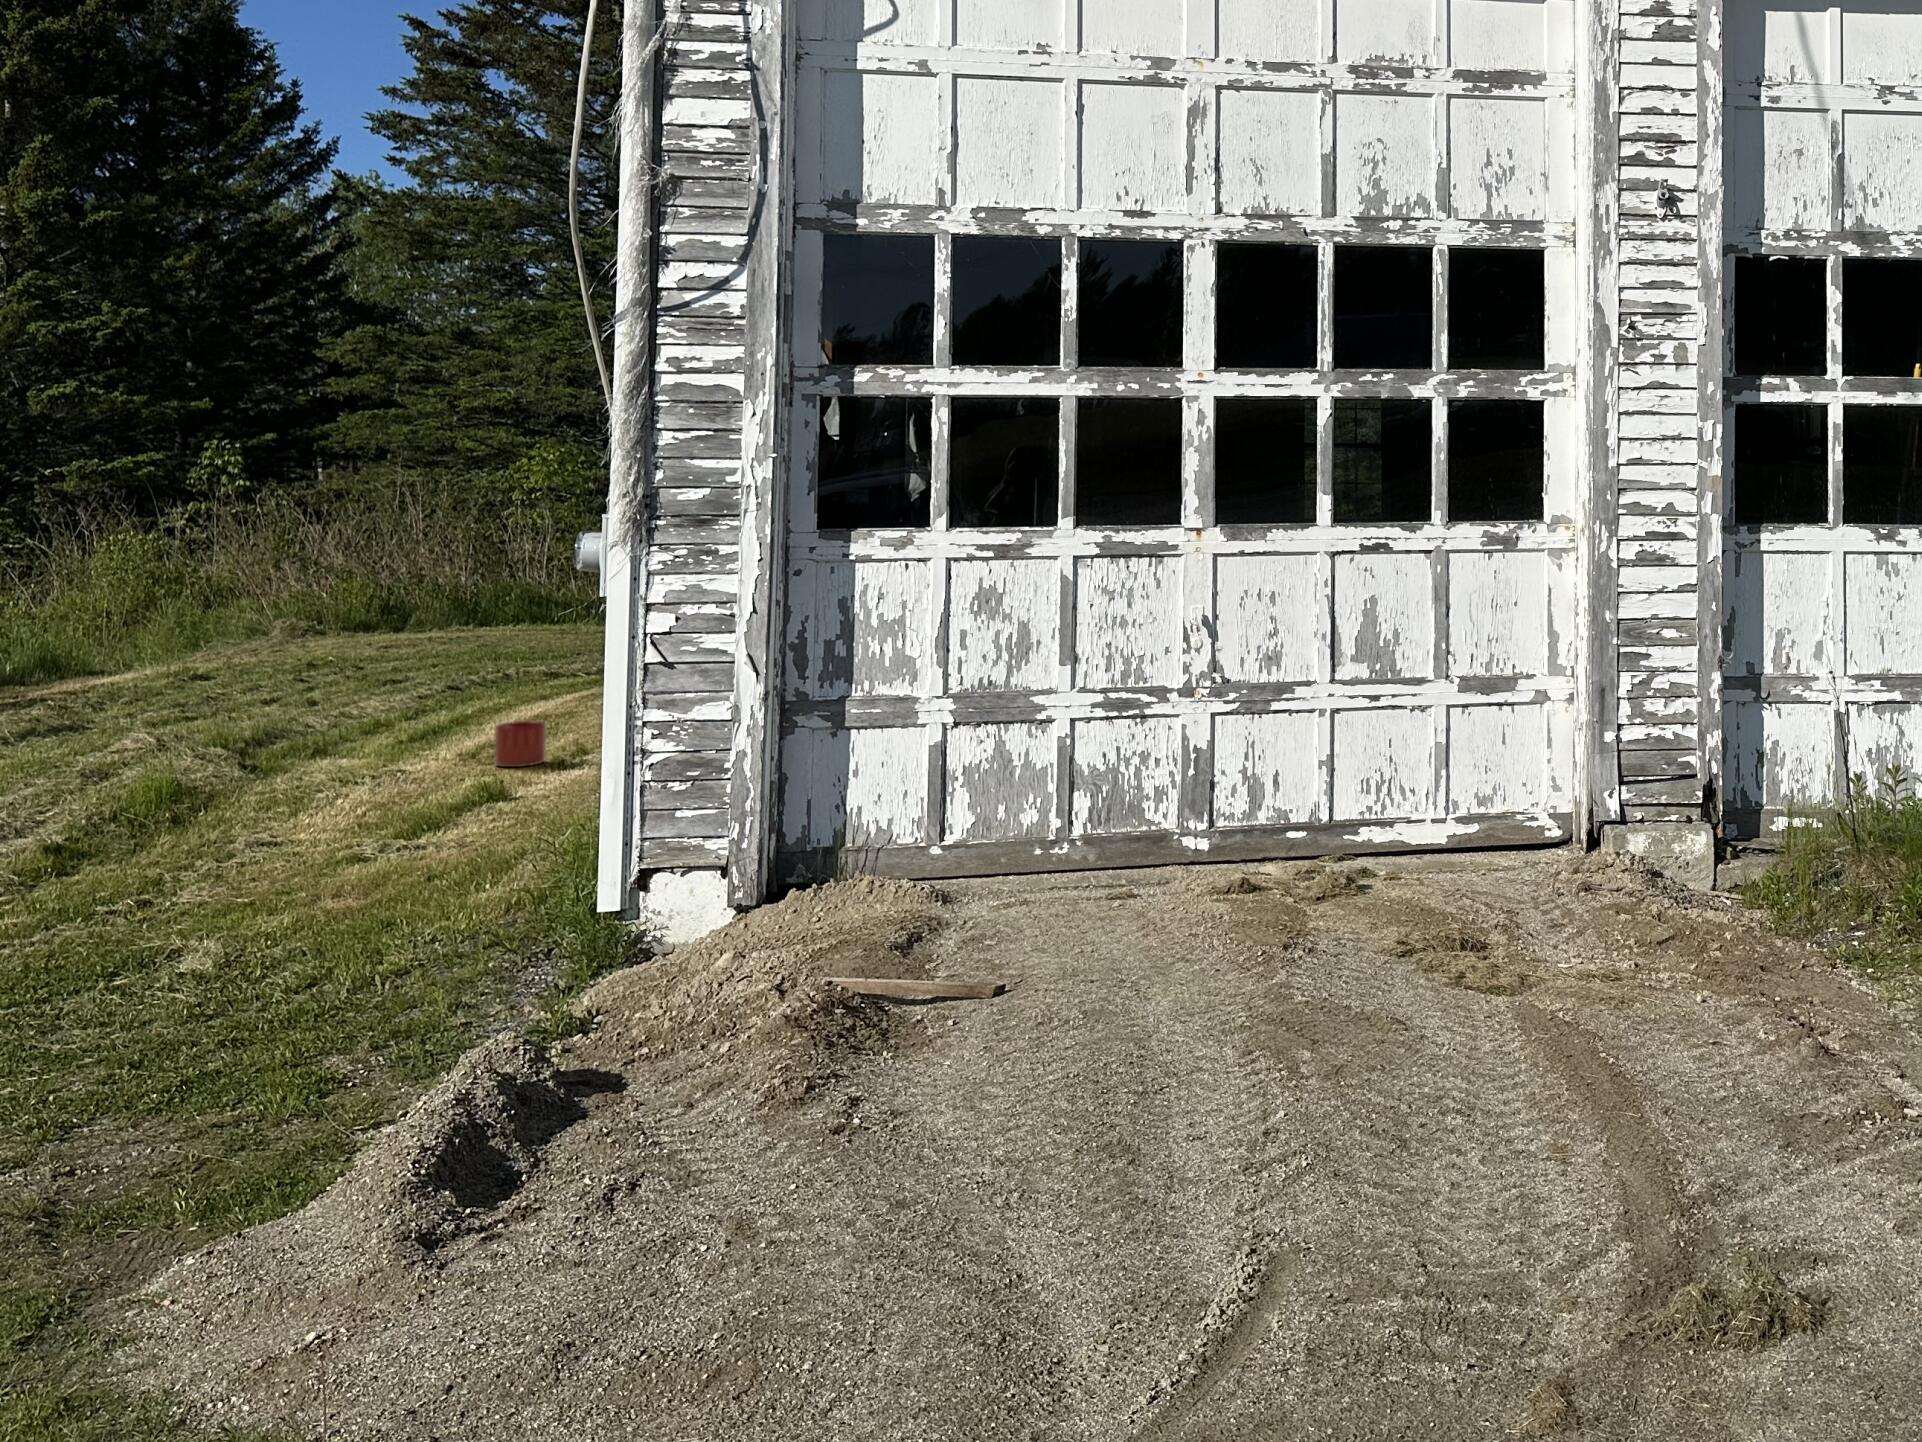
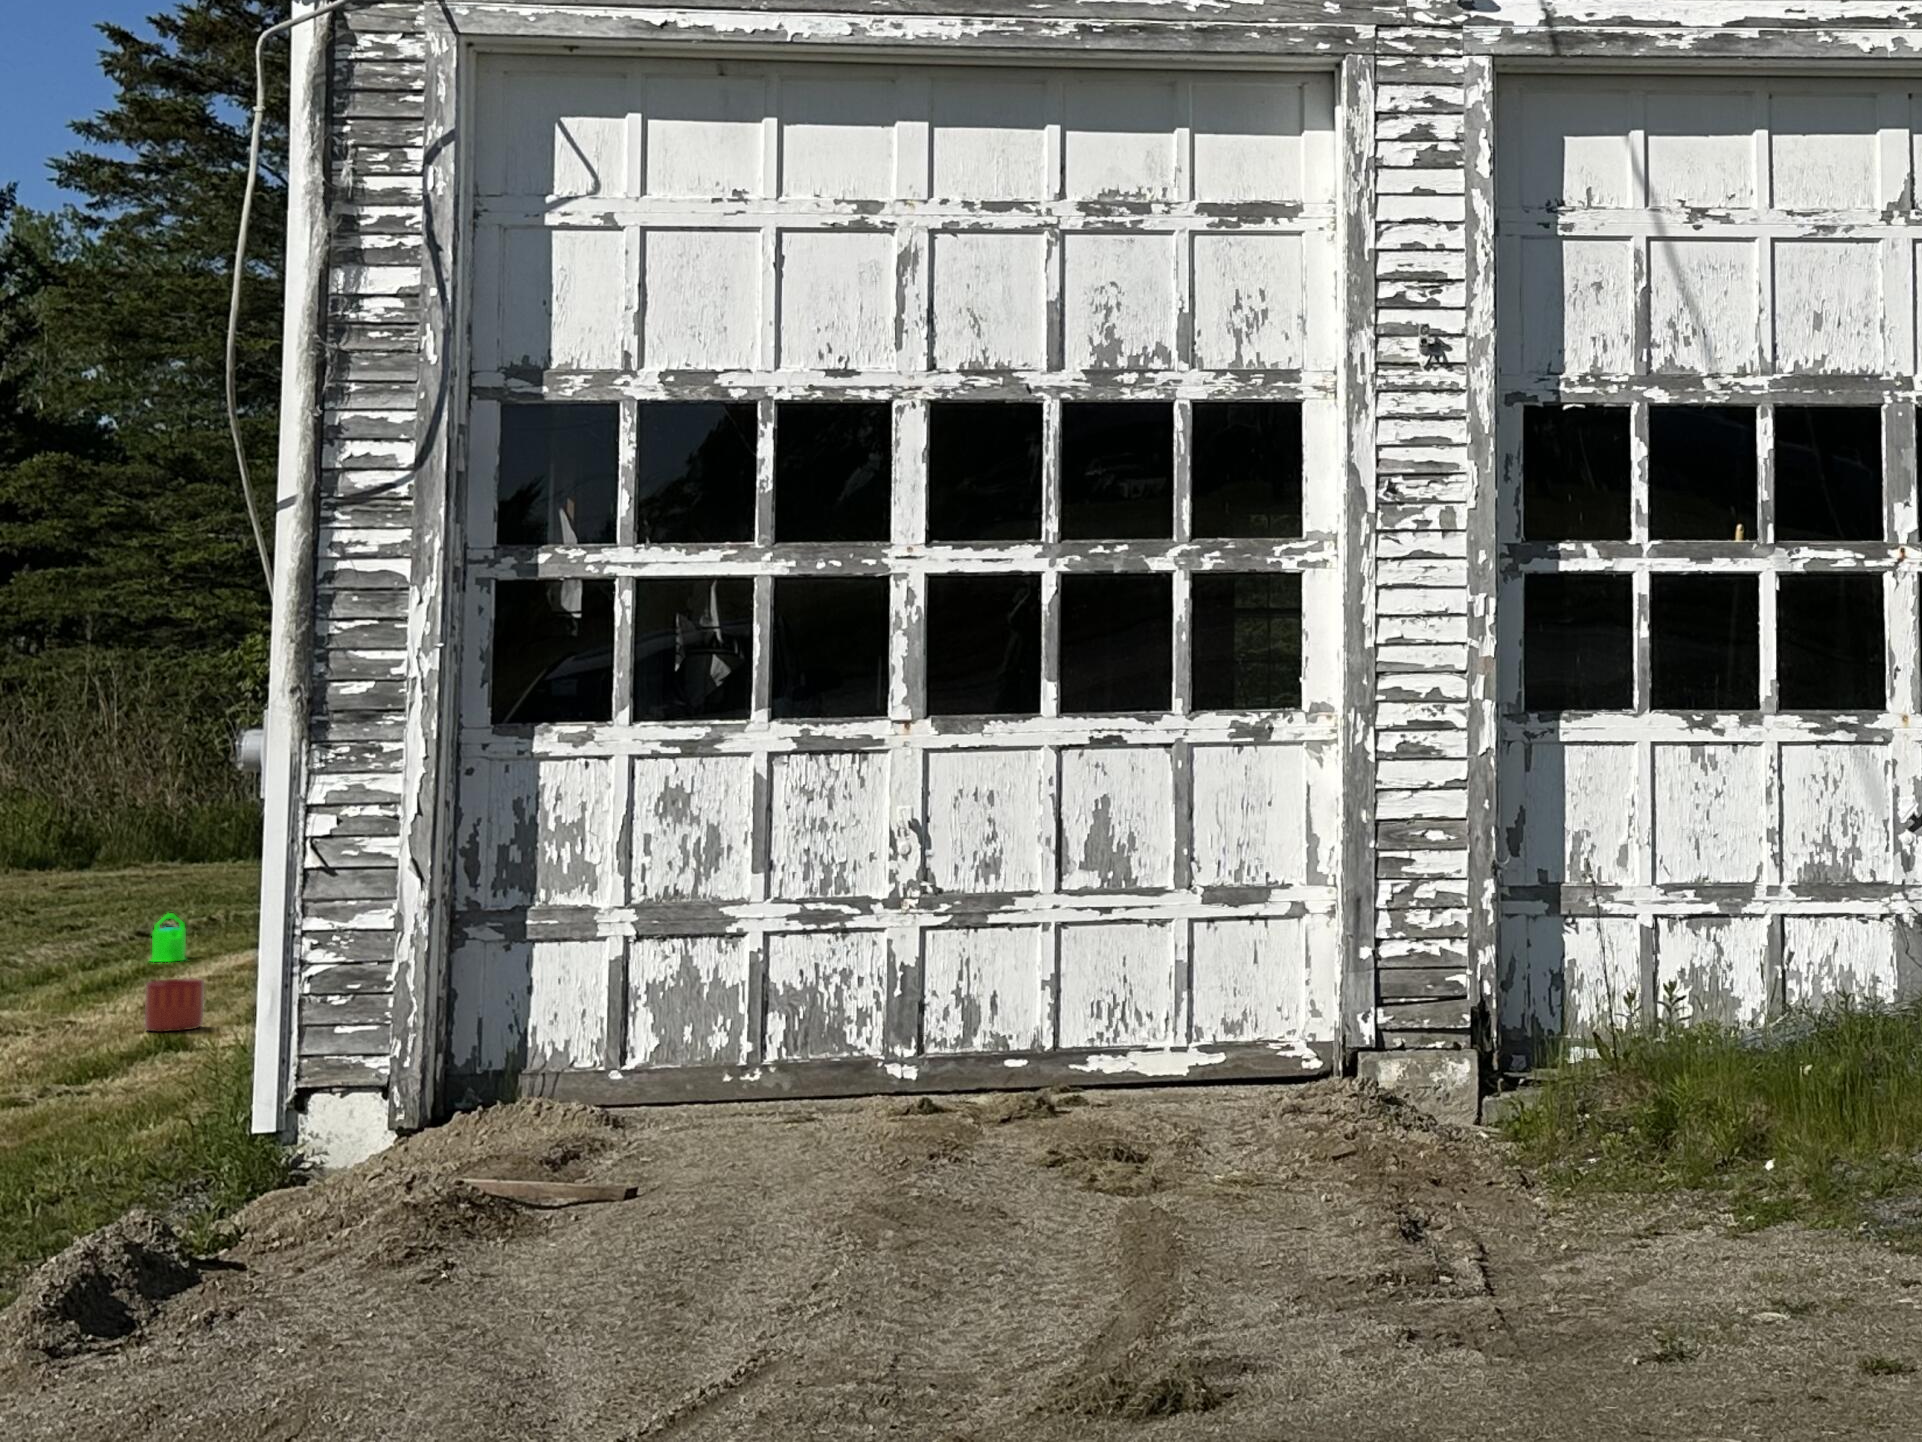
watering can: none [497,647,530,686] -> present [151,913,186,962]

